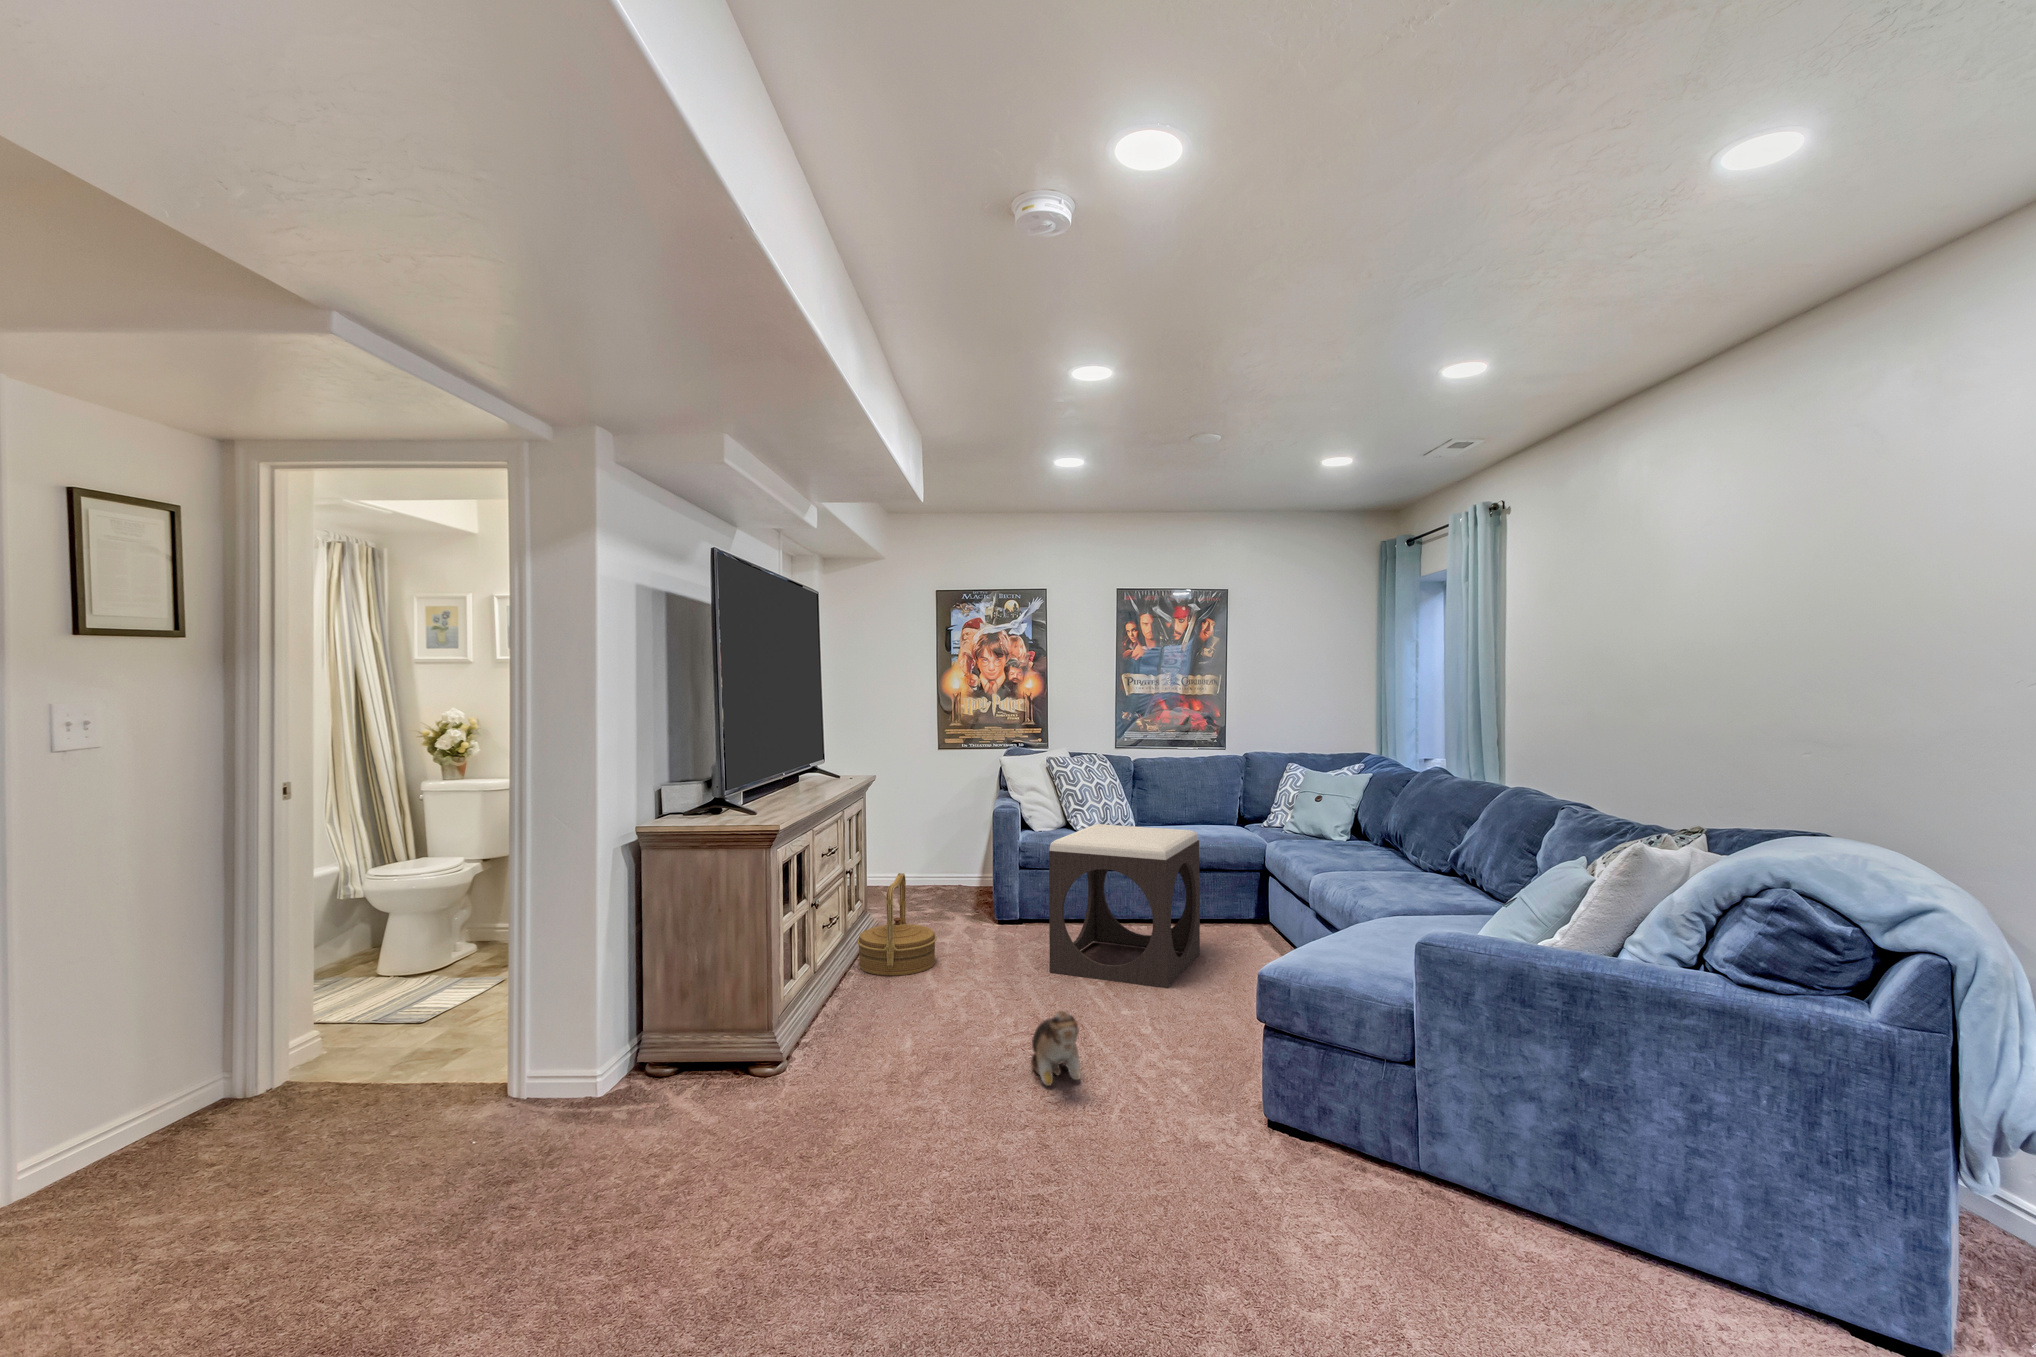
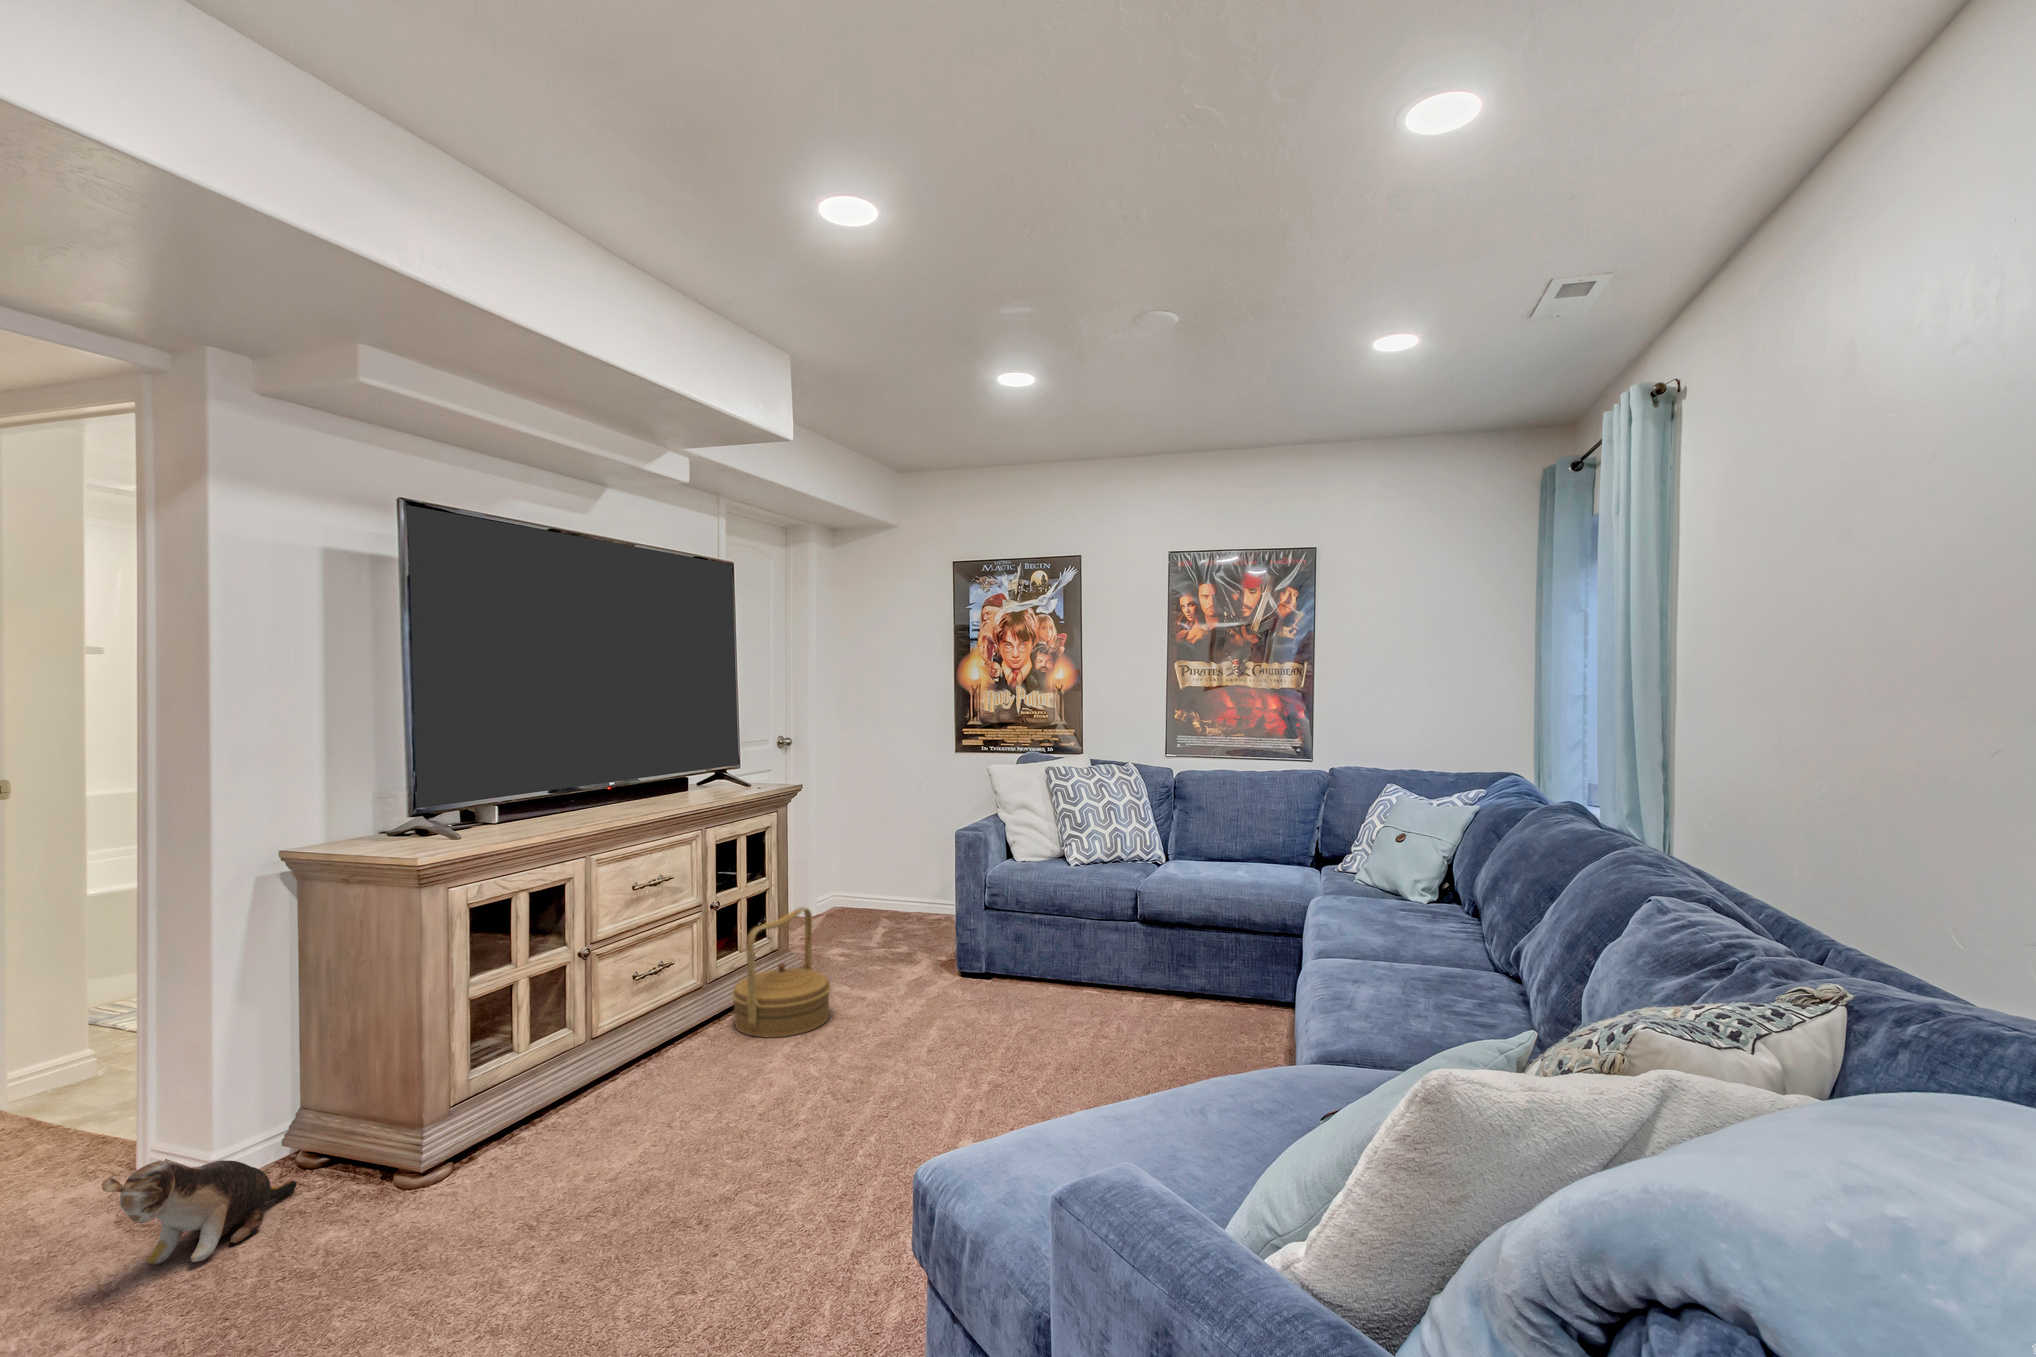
footstool: present [1049,824,1200,988] -> none [938,862,1162,1106]
plush toy: present [1031,1010,1080,1086] -> present [102,1159,297,1264]

